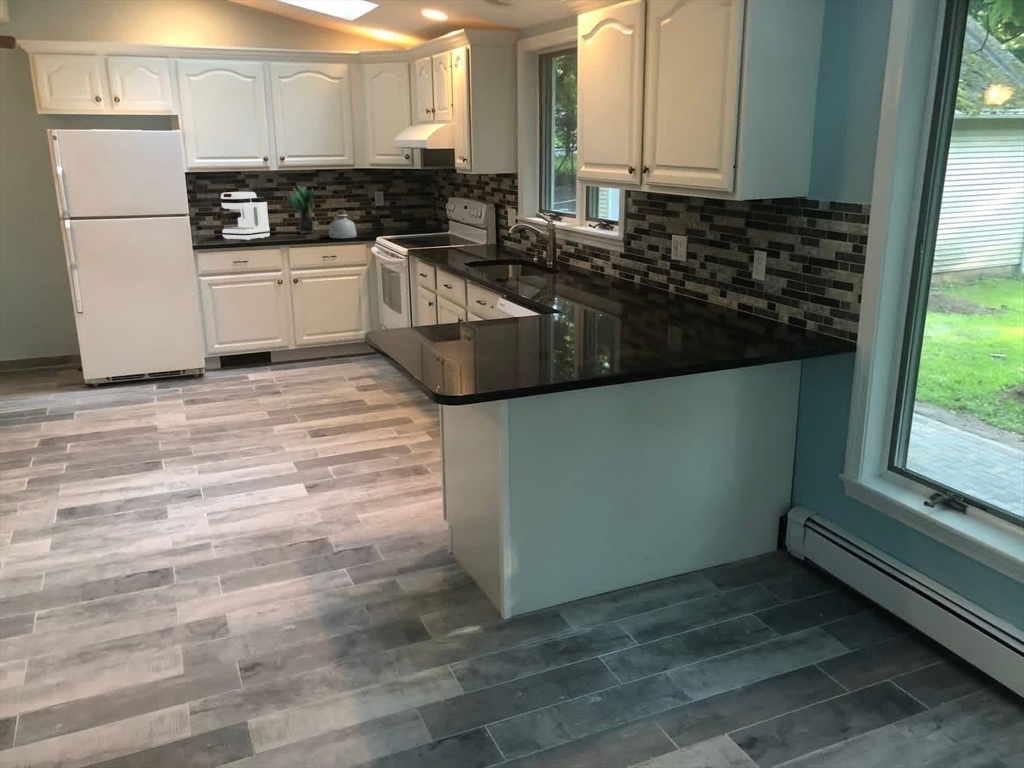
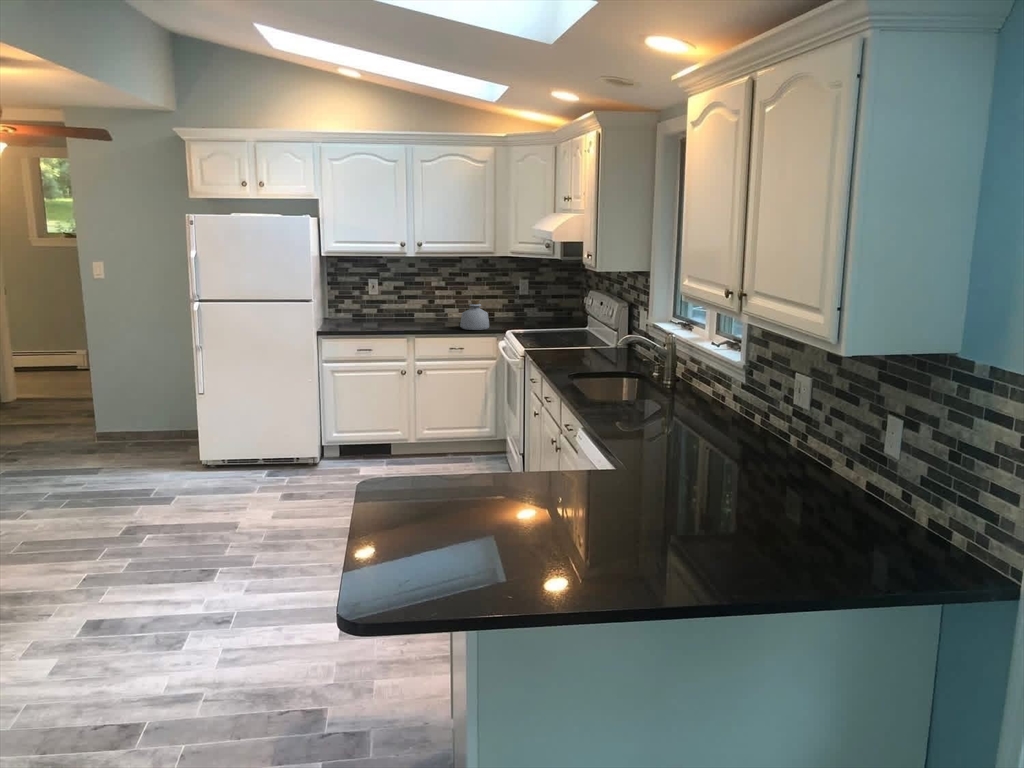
potted plant: present [290,186,313,233] -> none [426,271,452,321]
coffee maker: present [217,192,270,240] -> none [350,276,403,327]

